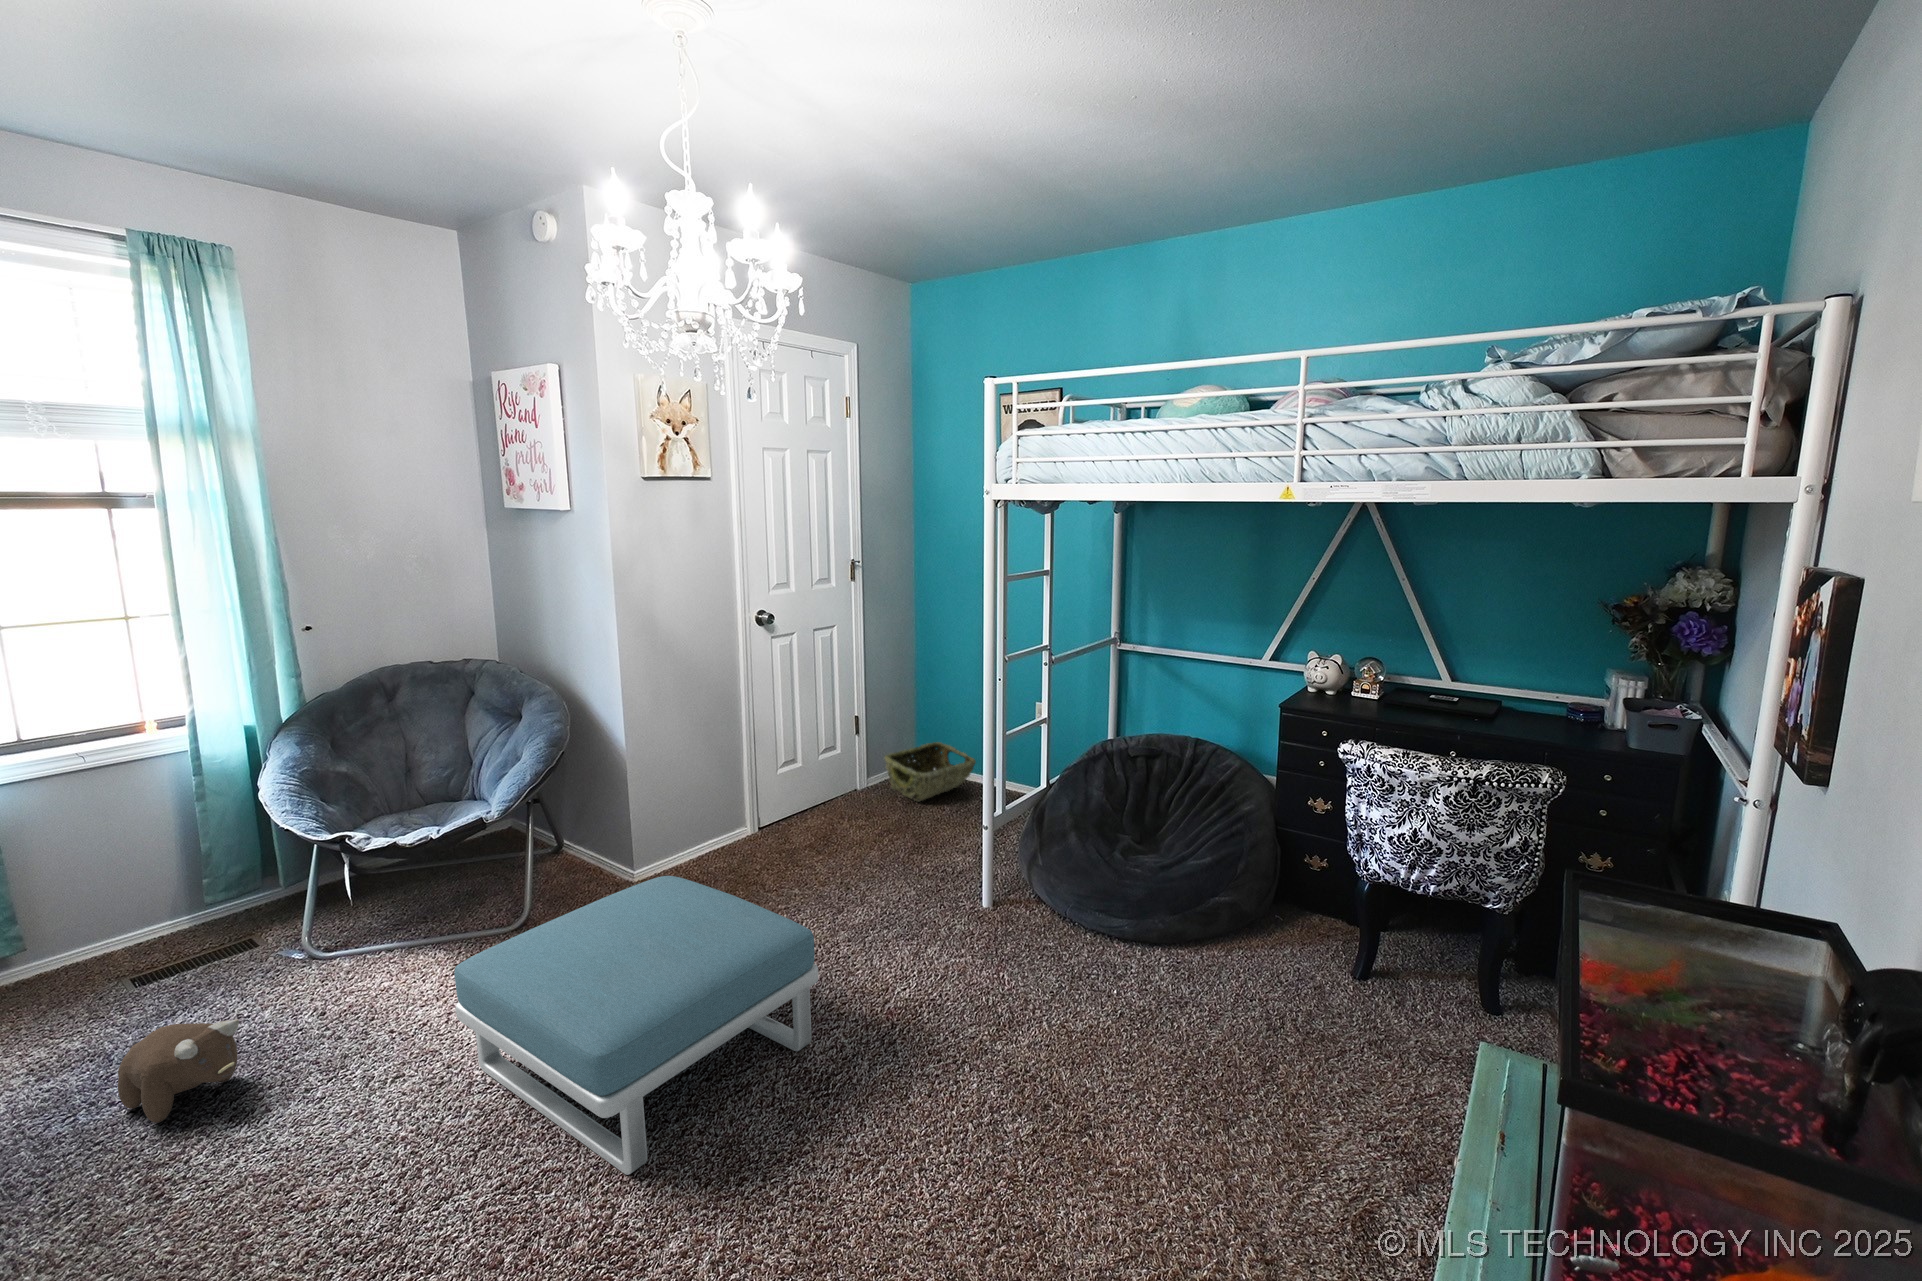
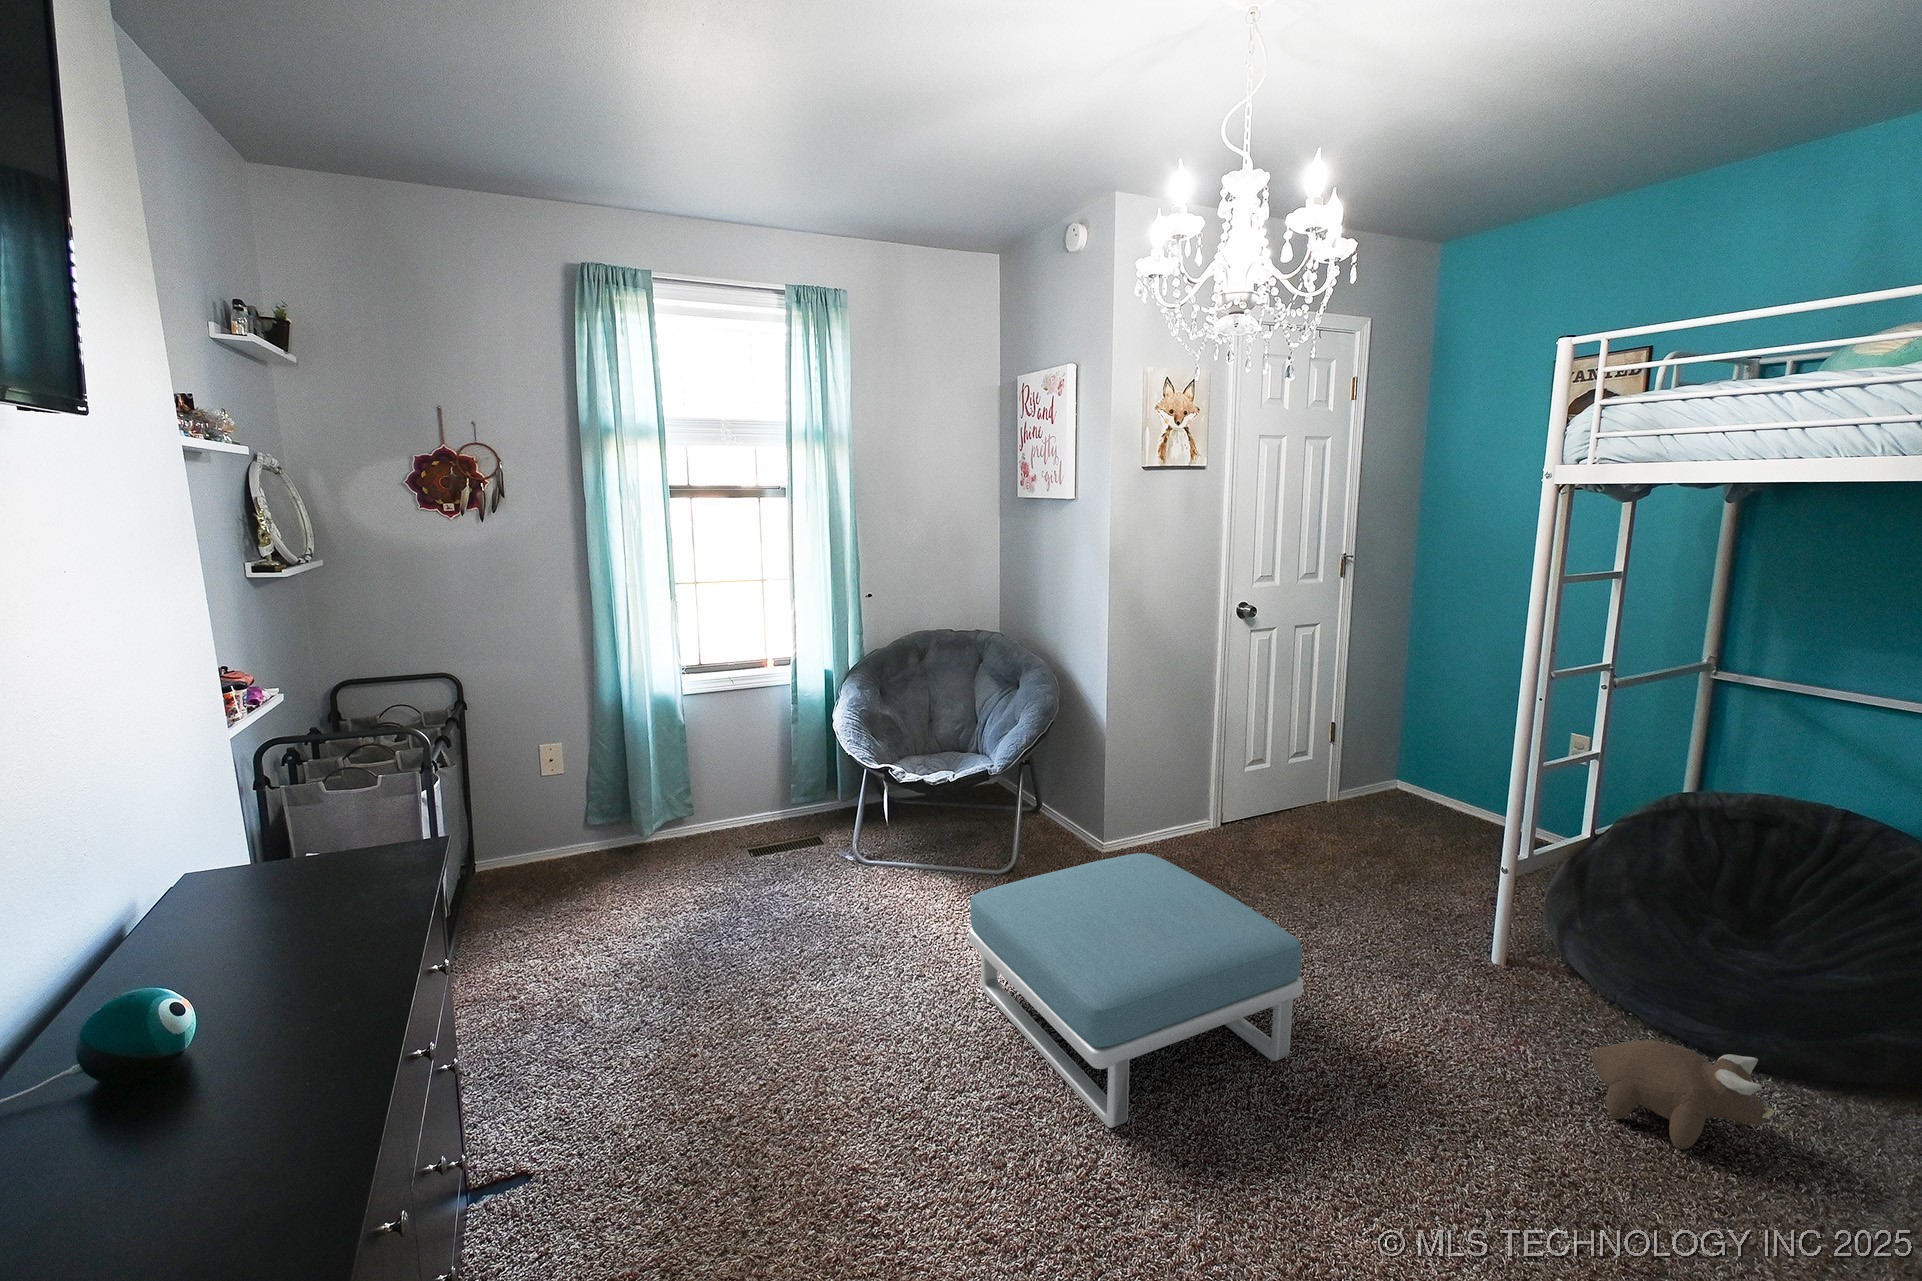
woven basket: present [885,742,976,802] -> none [1367,763,1482,826]
plush toy: present [118,1019,239,1123] -> present [1592,1040,1774,1149]

